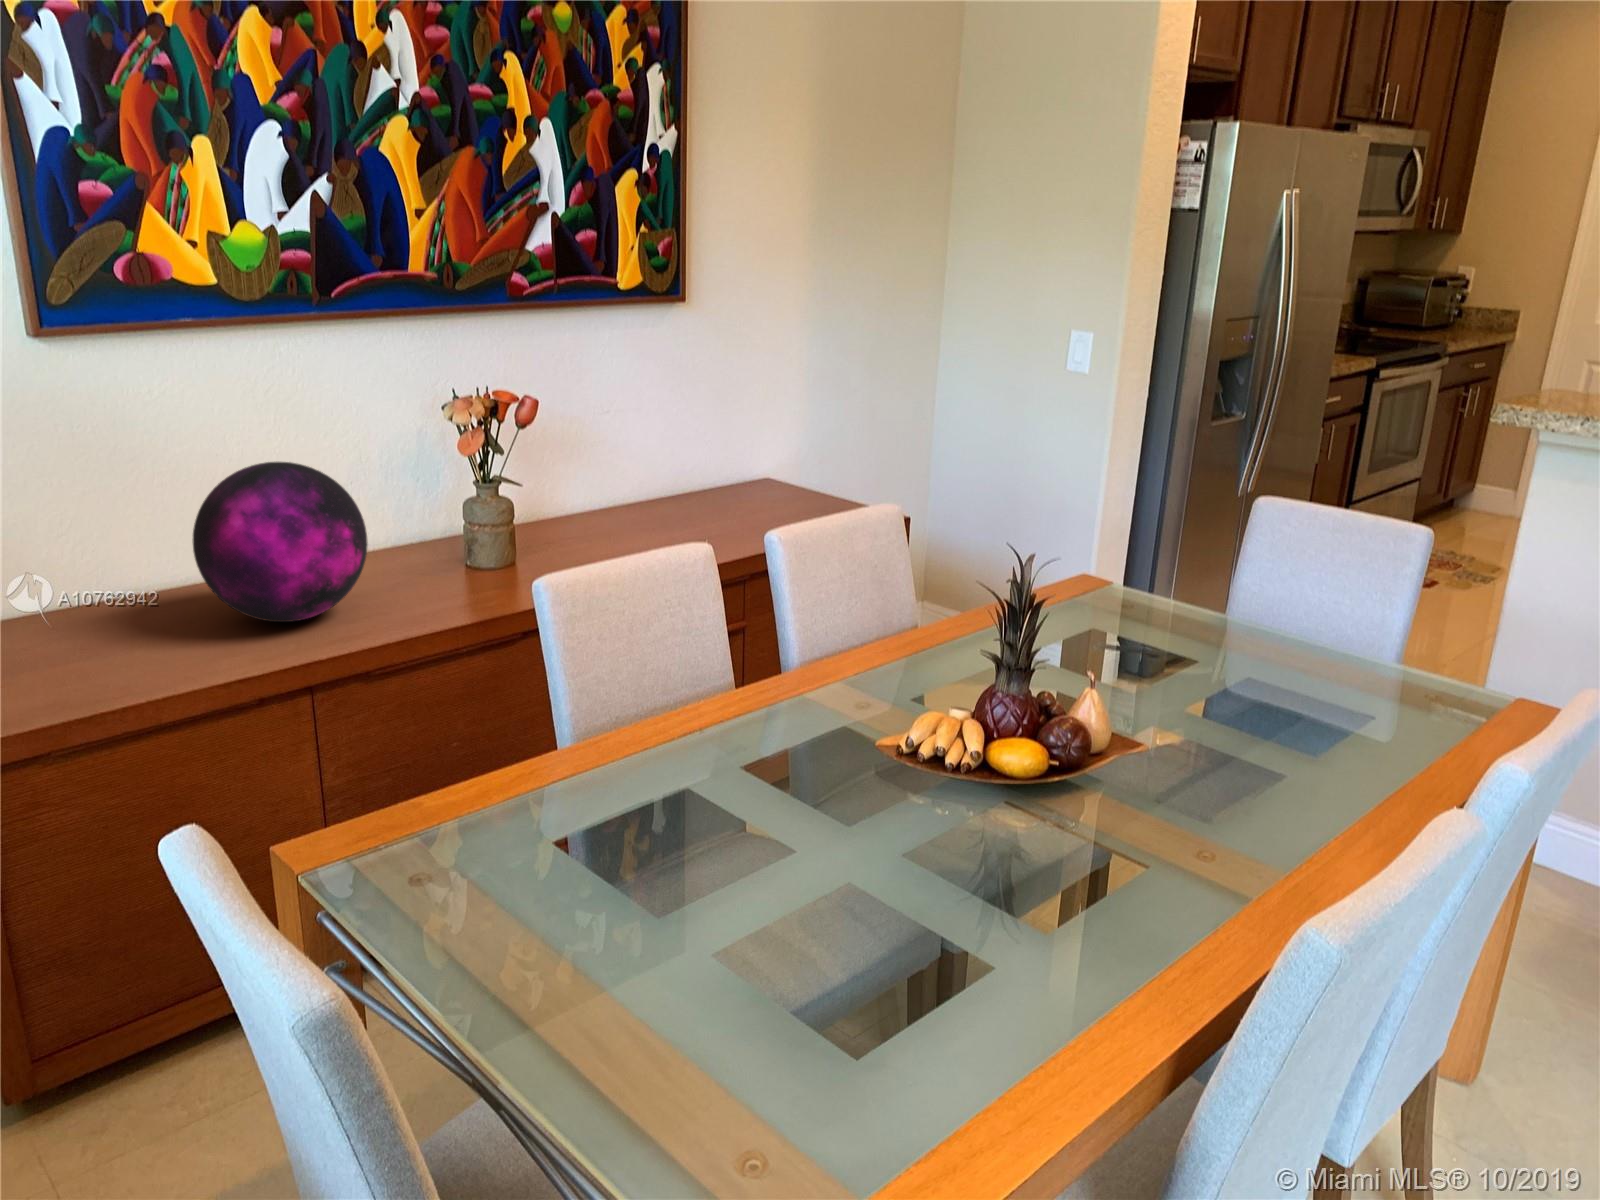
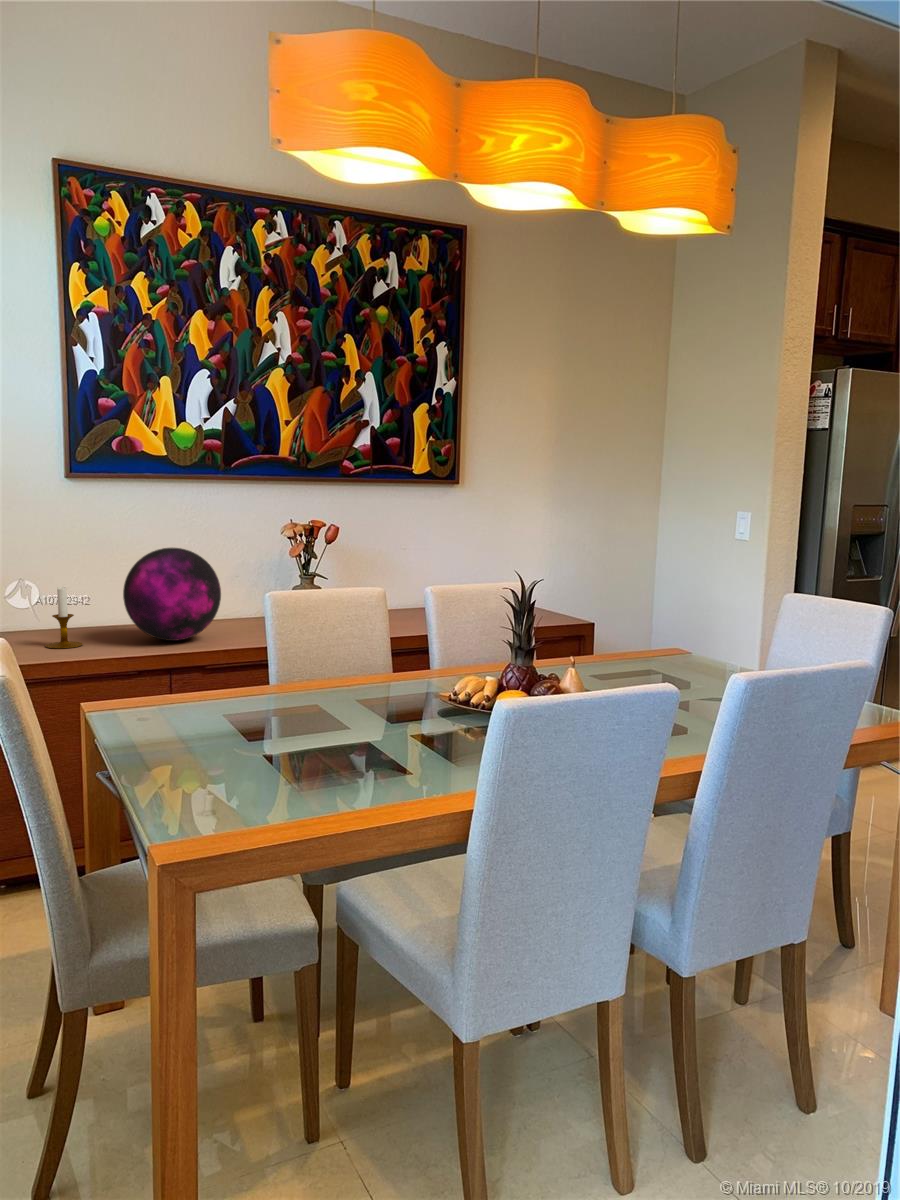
candlestick: none [63,552,134,664] -> present [45,587,83,648]

